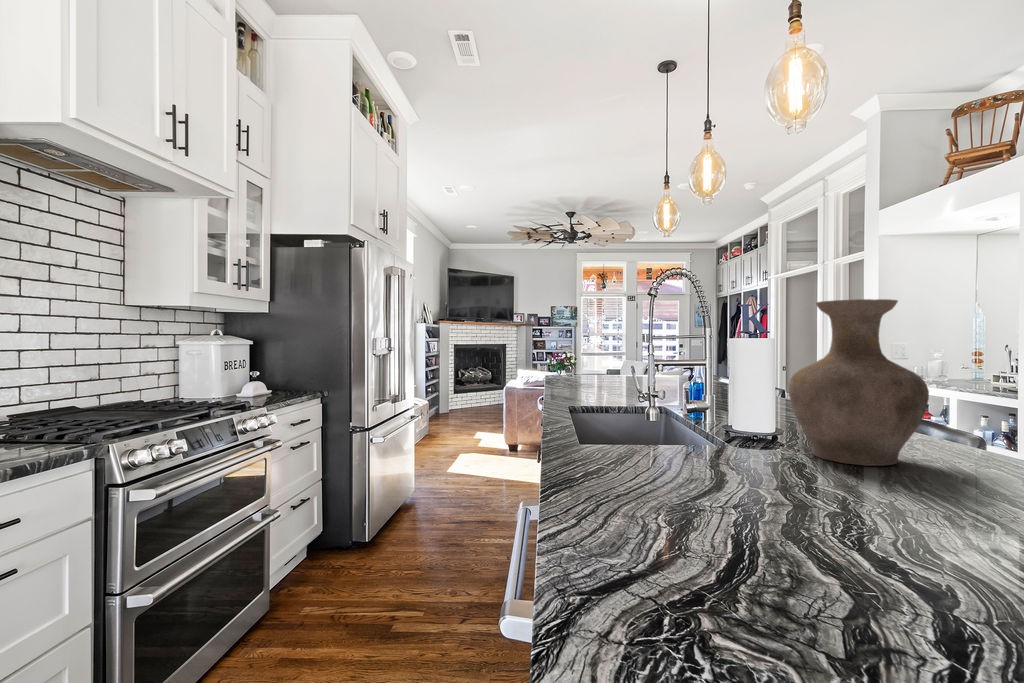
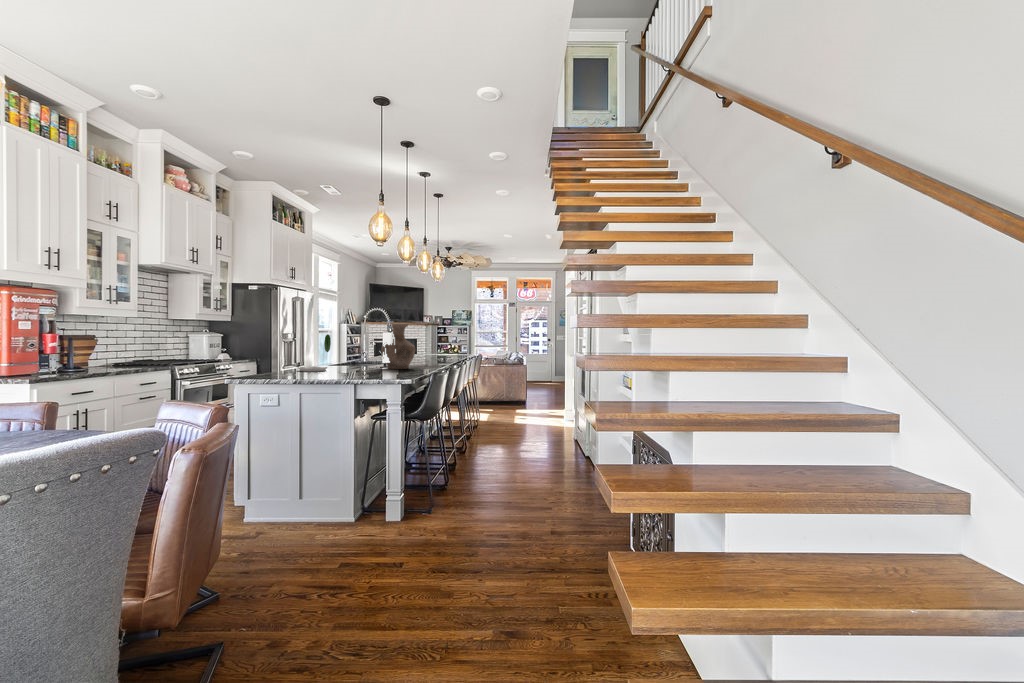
plate: none [591,339,727,524] -> present [298,334,331,372]

